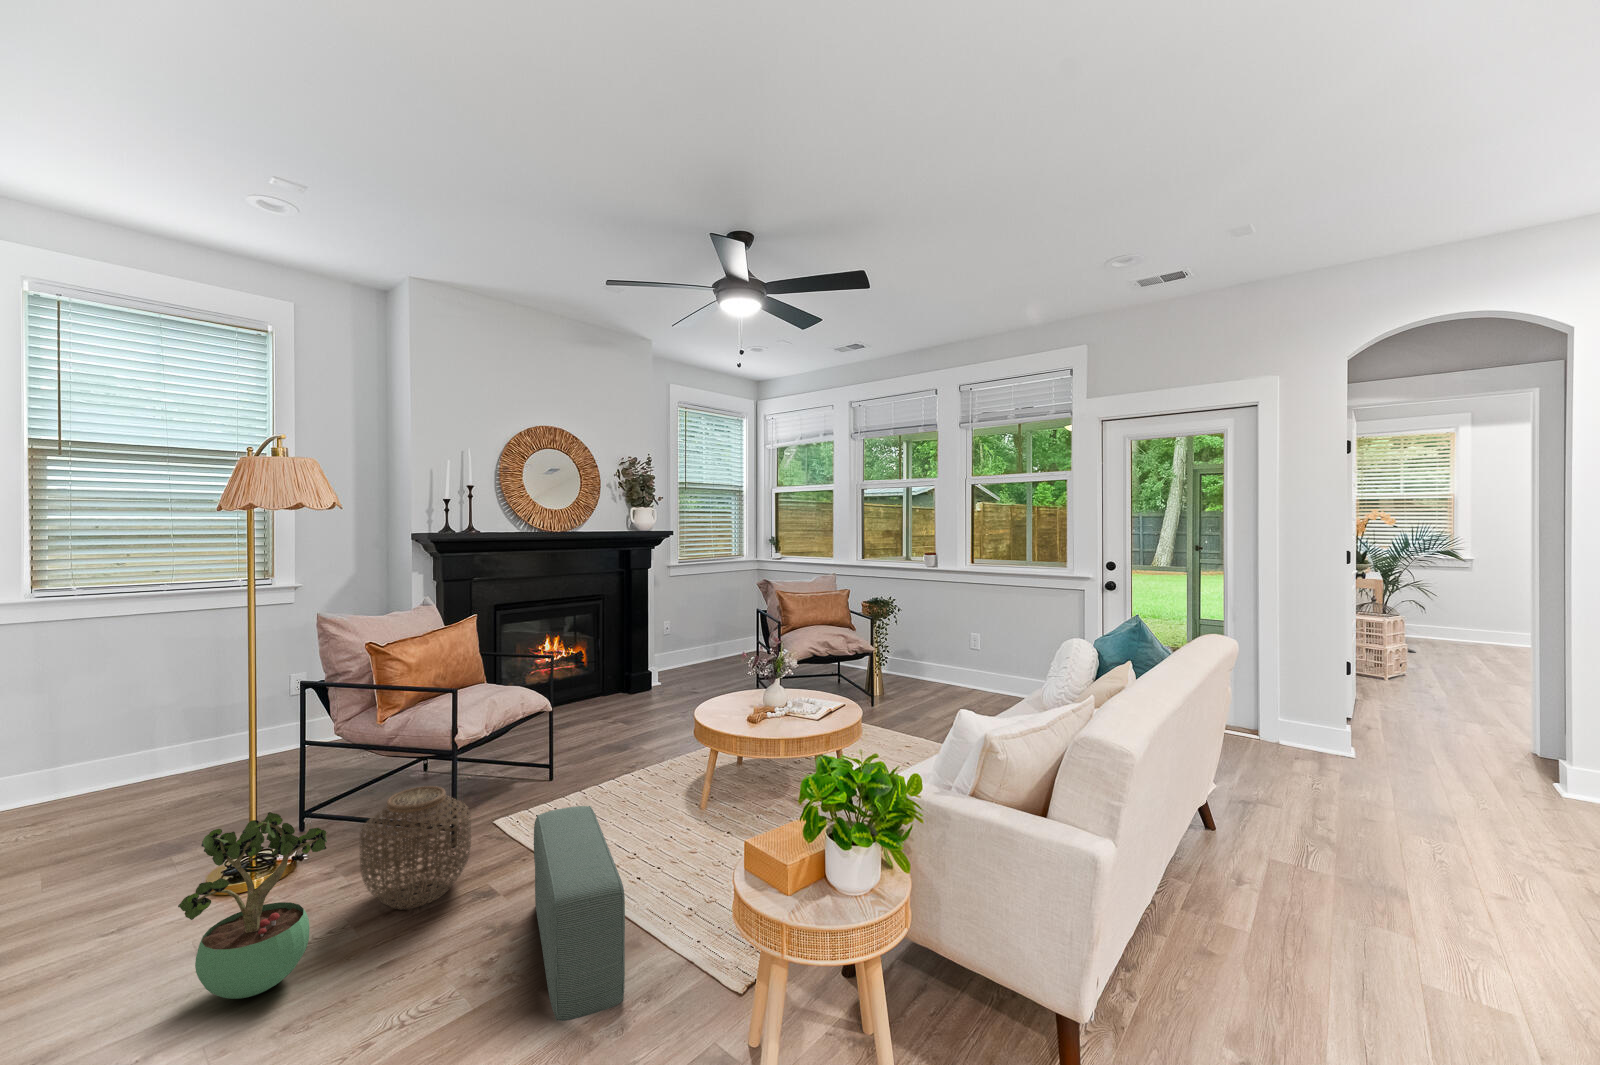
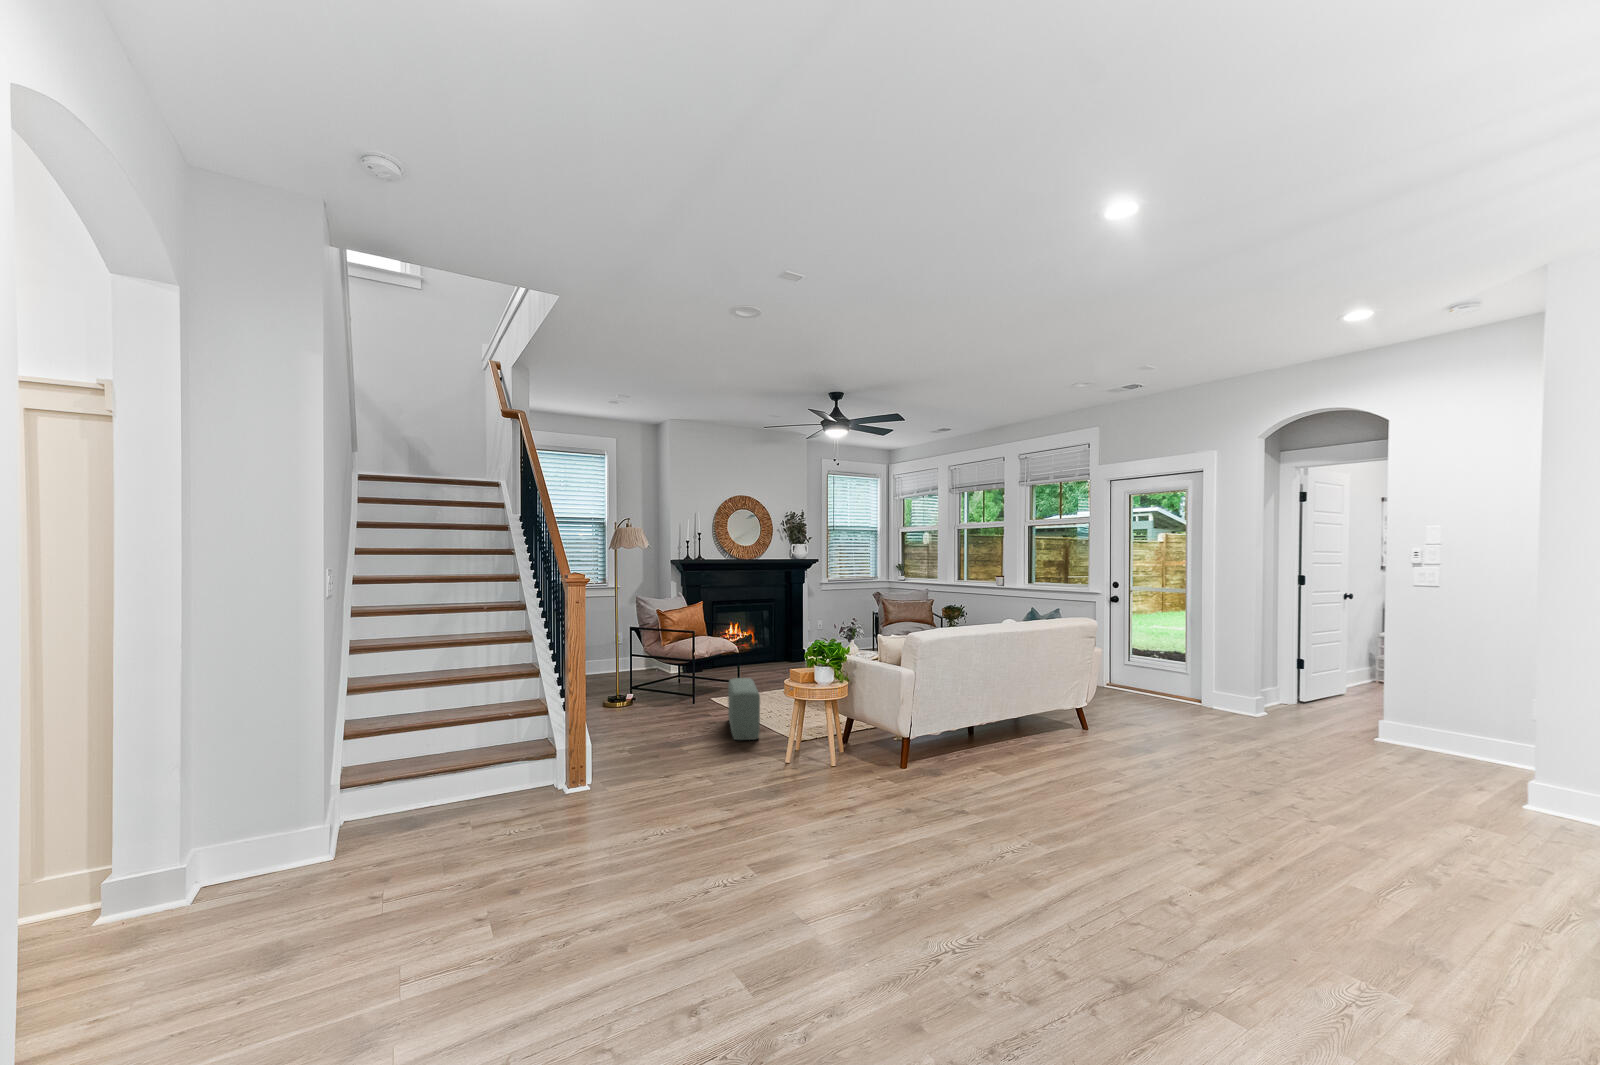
woven basket: present [360,786,471,909] -> none [660,668,703,717]
potted plant: present [178,812,327,999] -> none [608,659,654,727]

